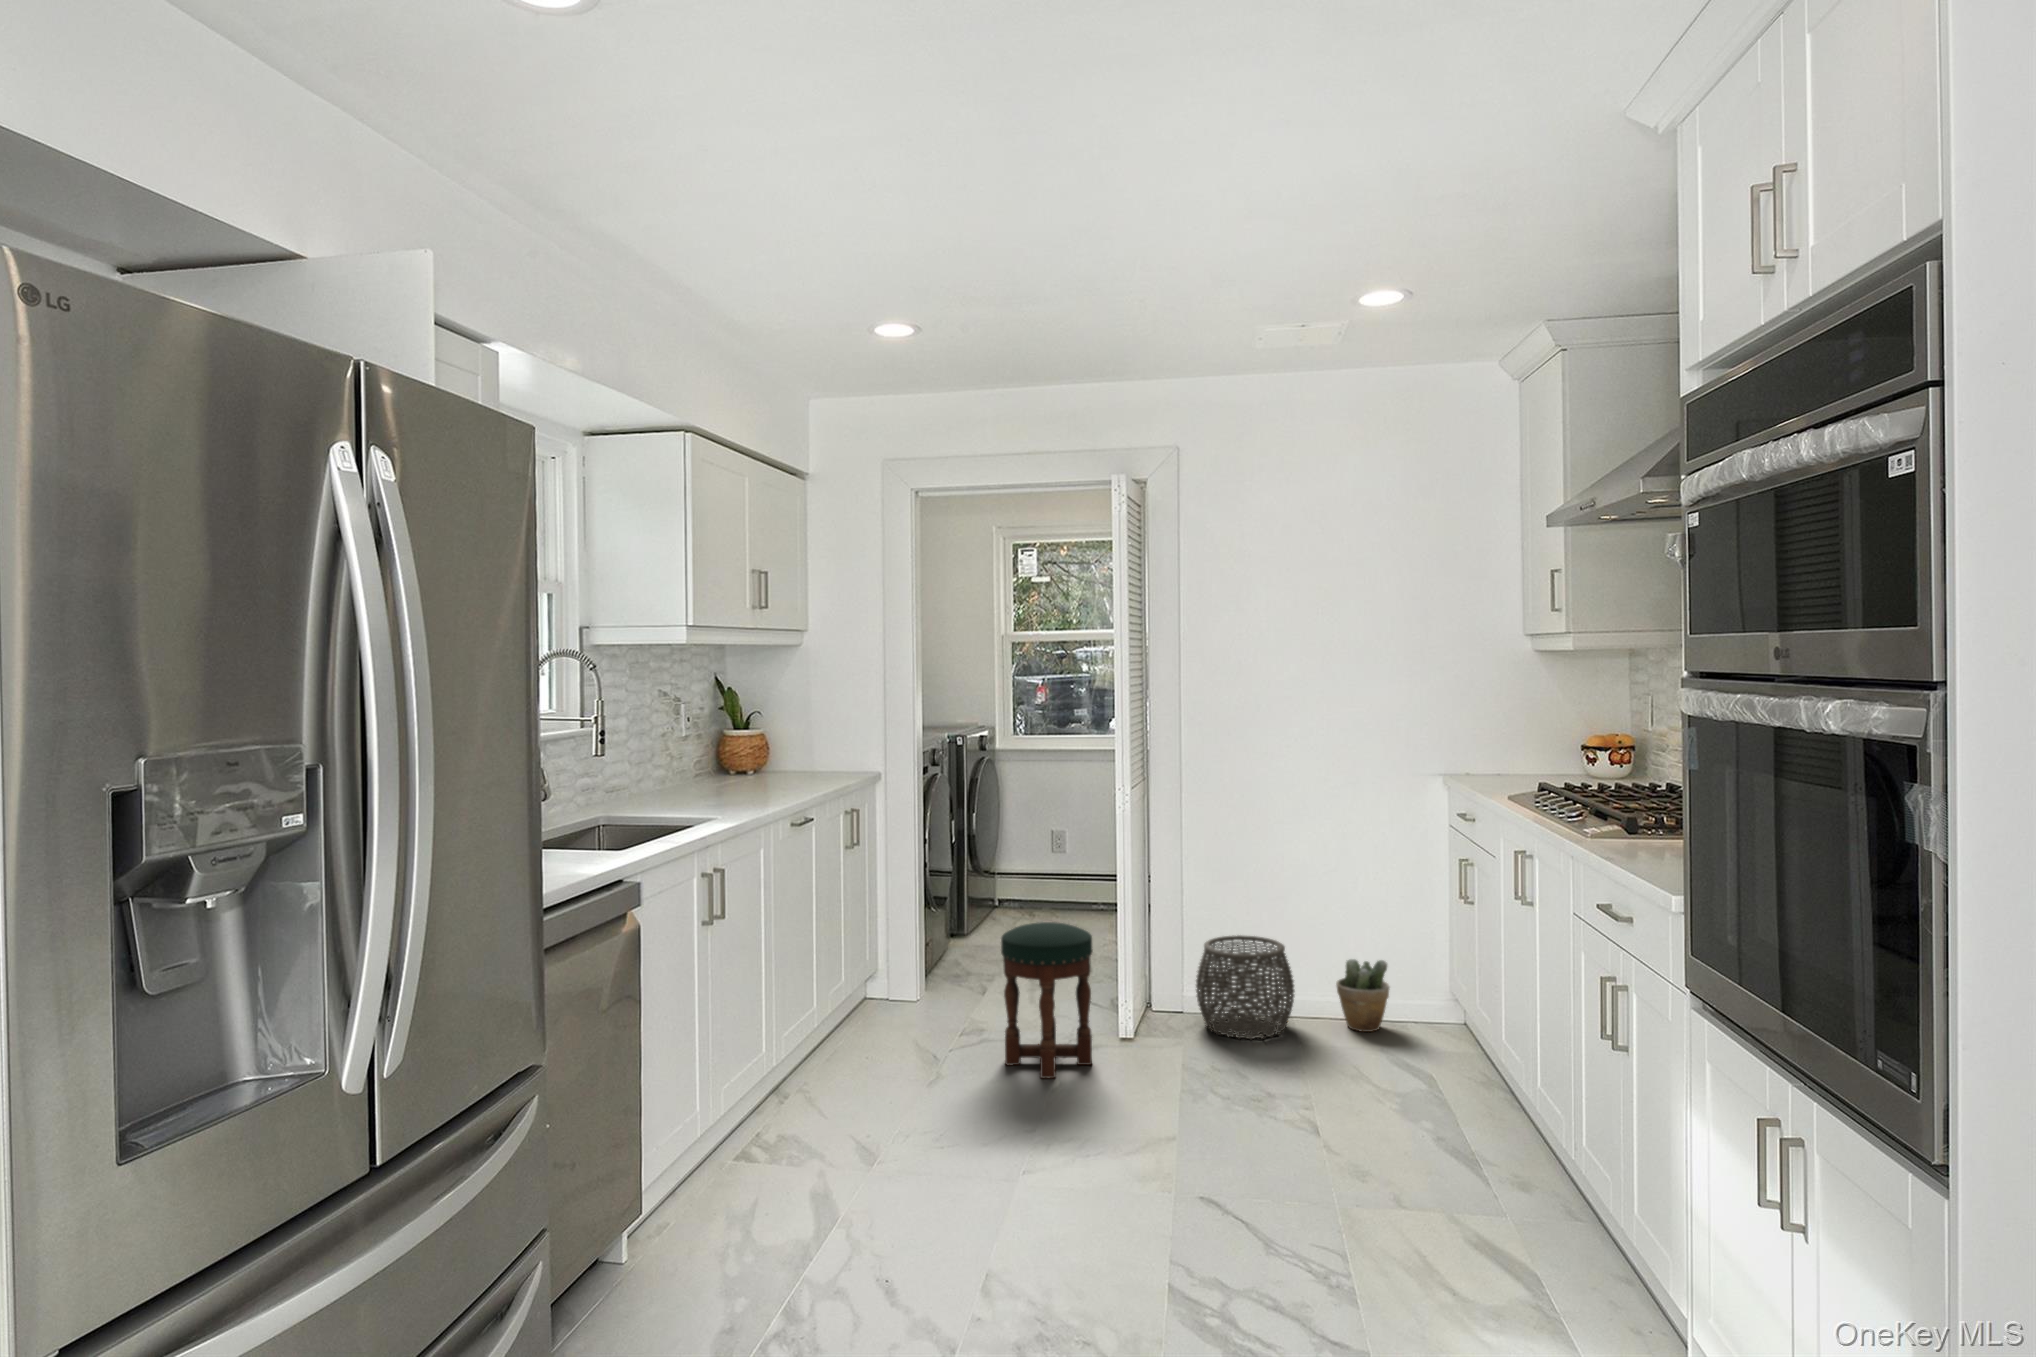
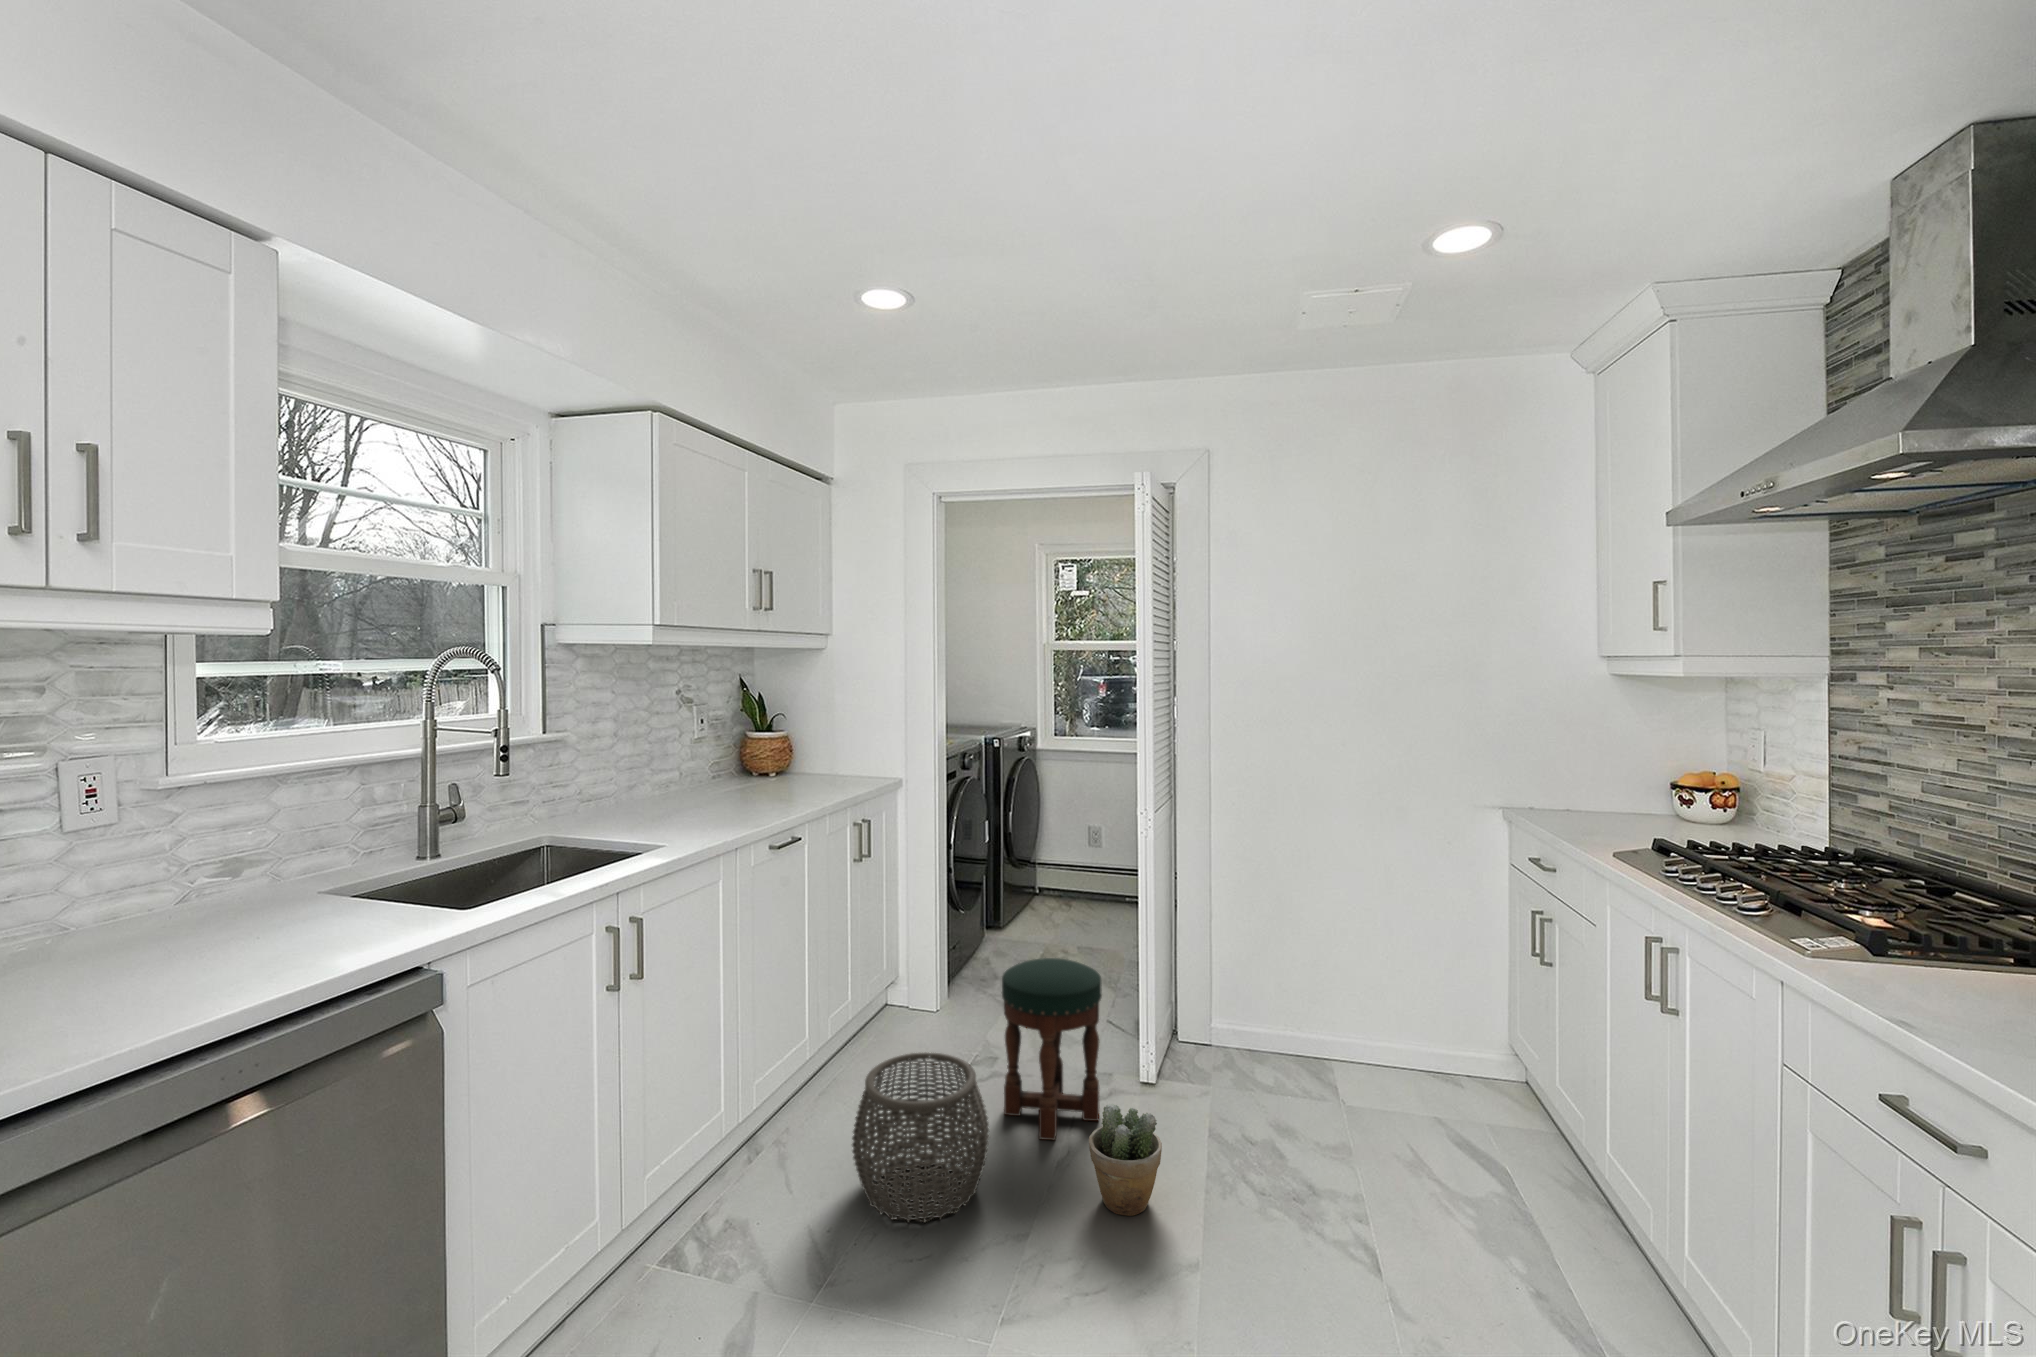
woven basket: present [1196,935,1295,1039] -> present [852,1052,989,1222]
potted plant: present [1336,959,1390,1032] -> present [1089,1104,1162,1216]

